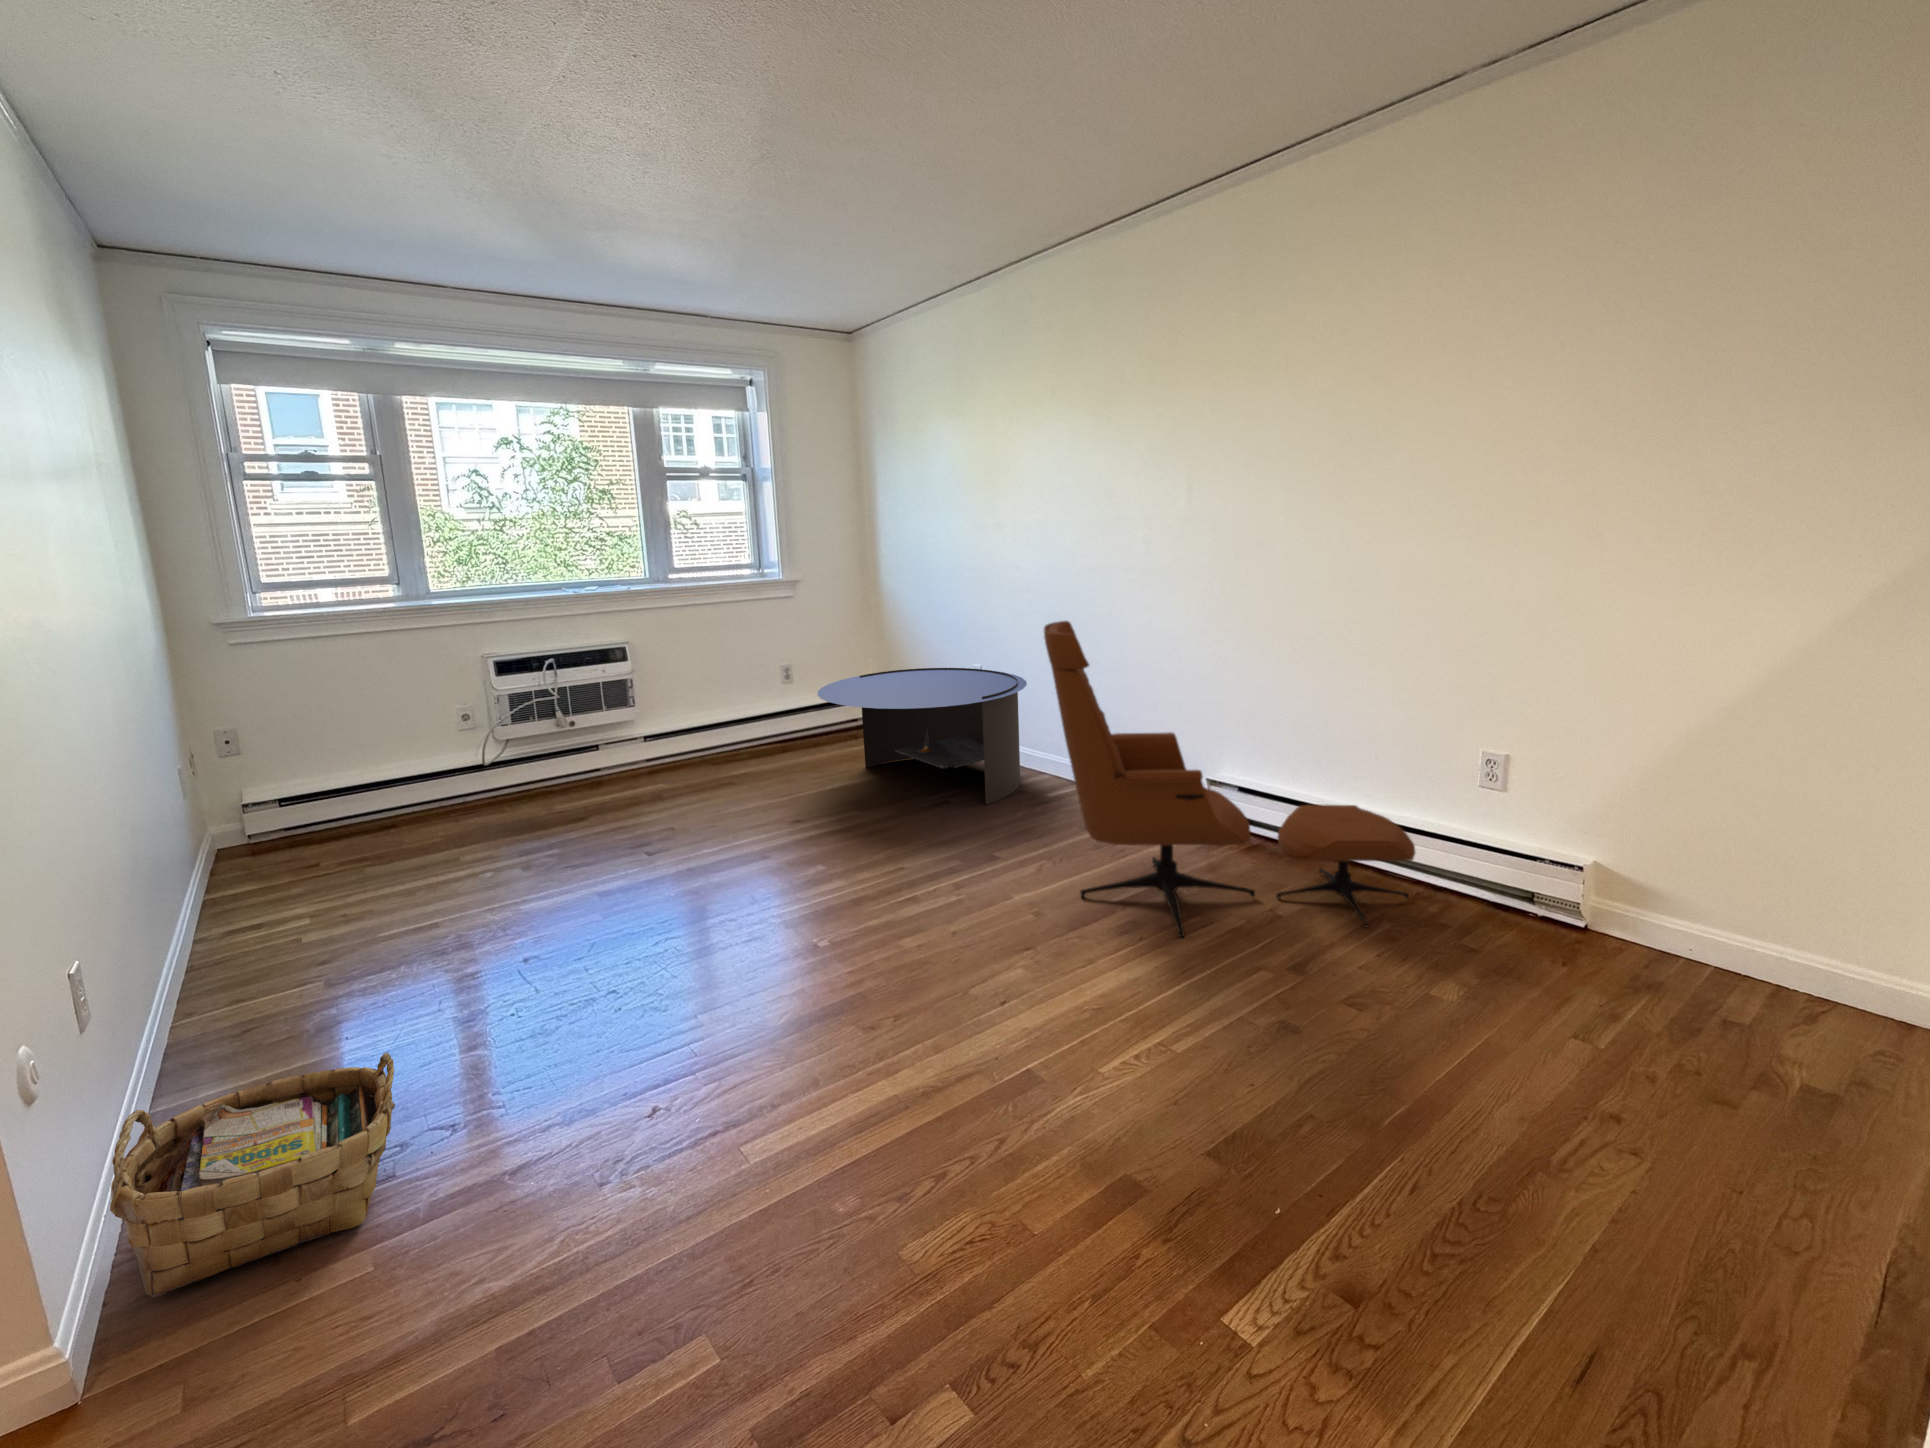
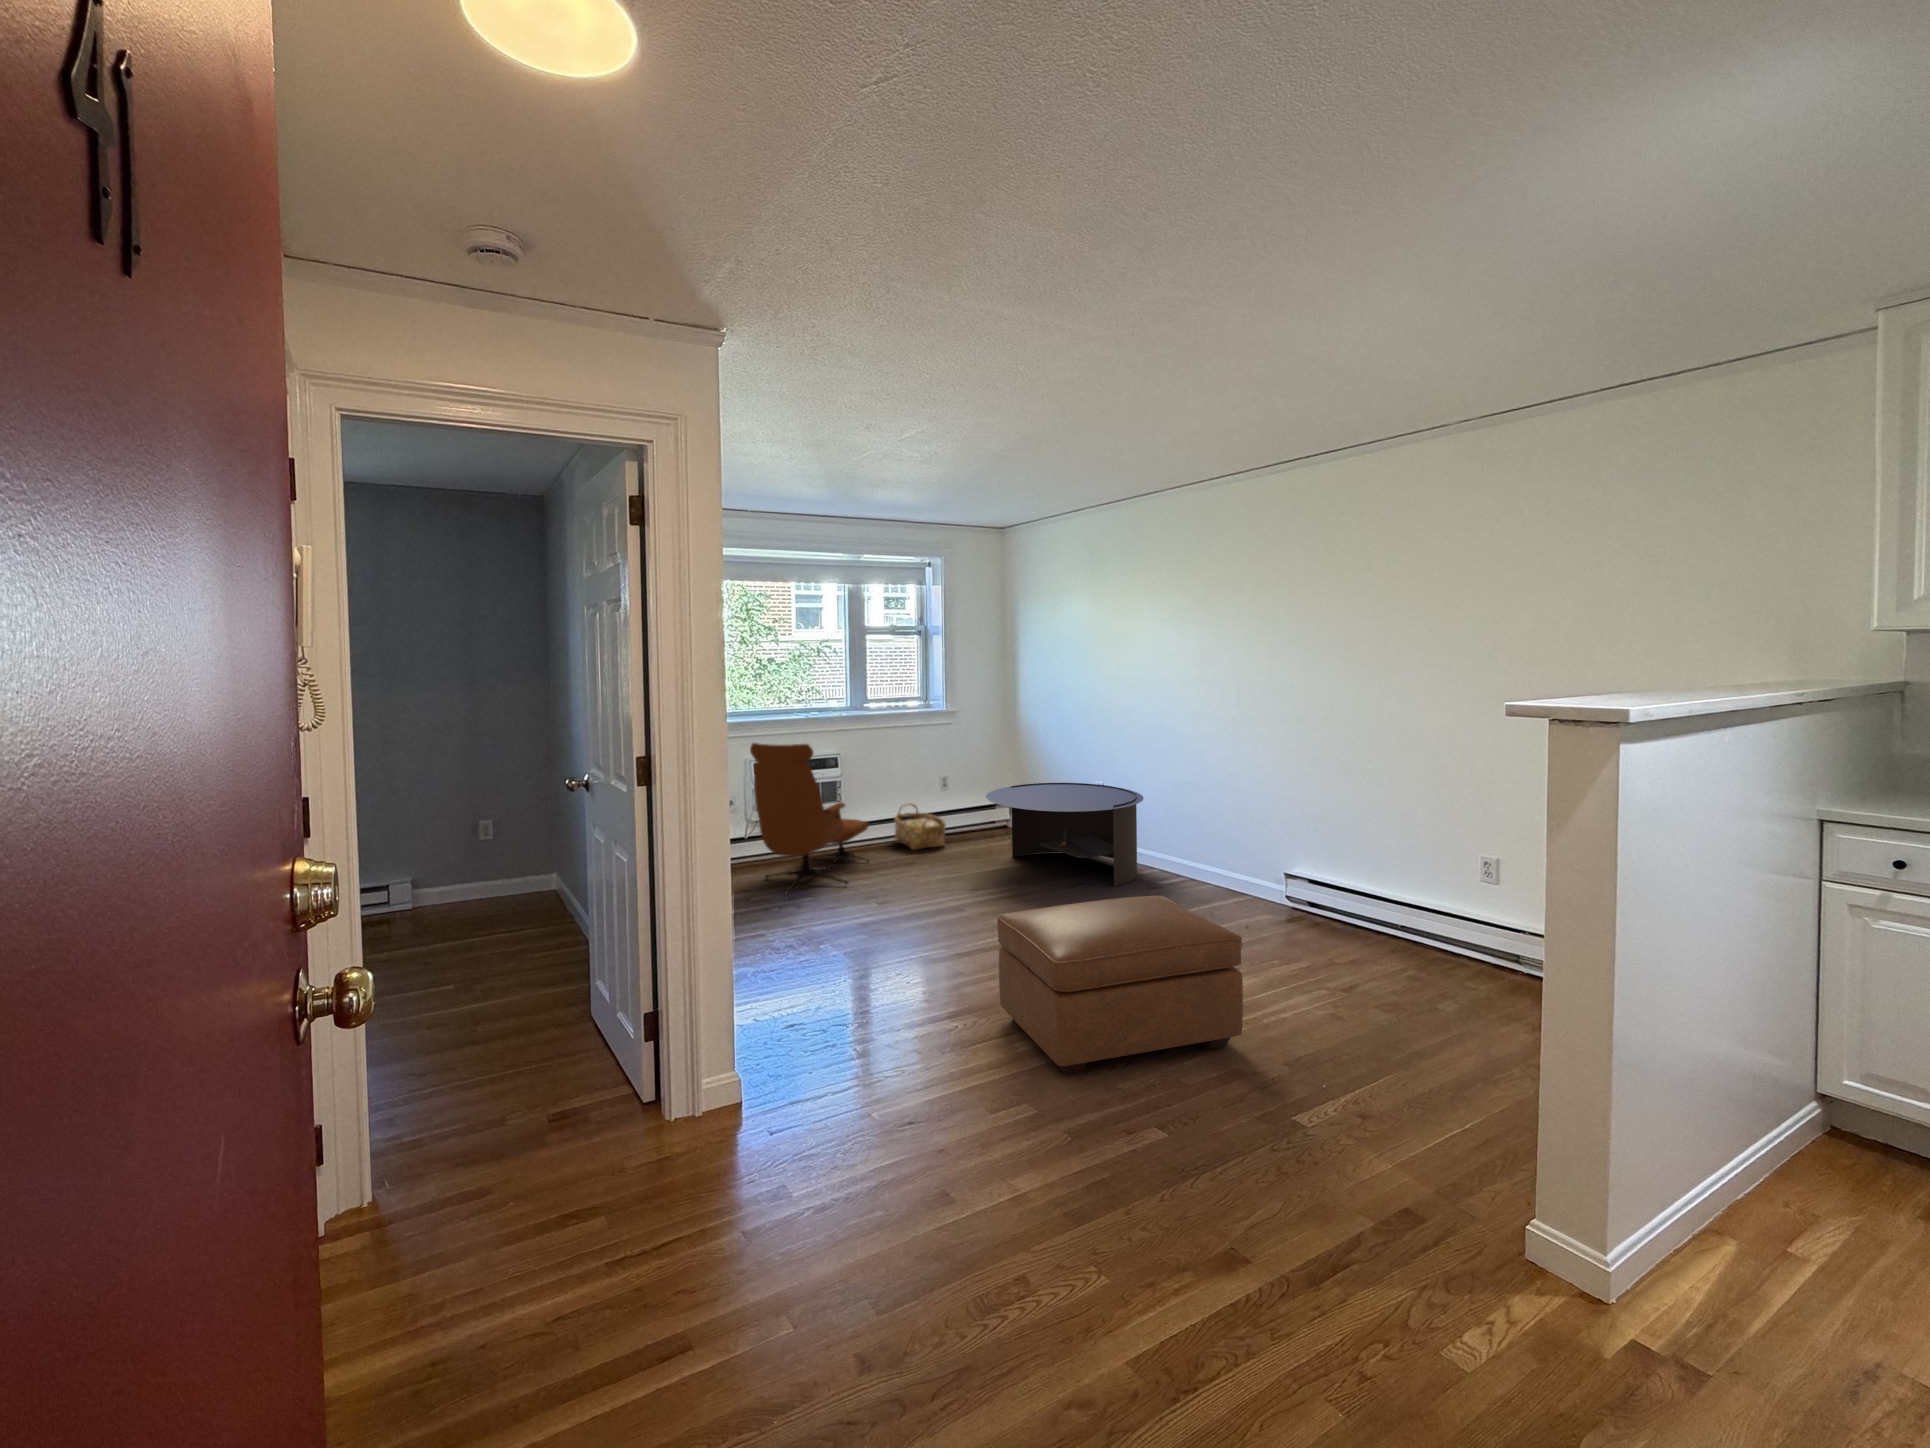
lounge chair: present [1044,621,1415,937] -> present [750,743,869,895]
ottoman: none [716,848,1134,1226] -> present [997,896,1243,1075]
woven basket: present [110,1053,395,1297] -> present [894,803,946,850]

